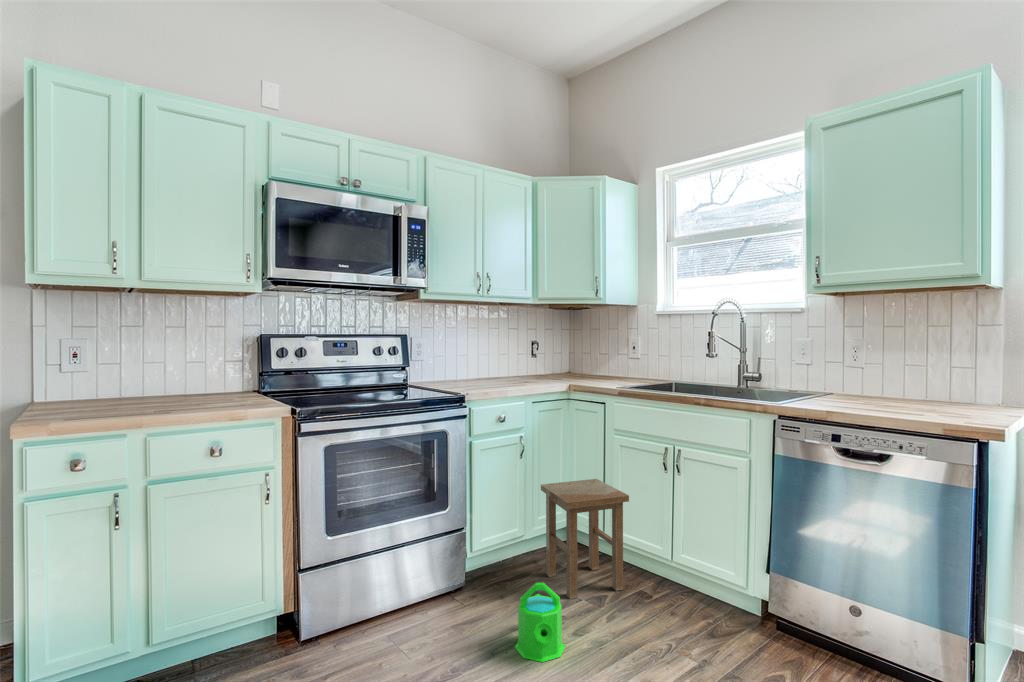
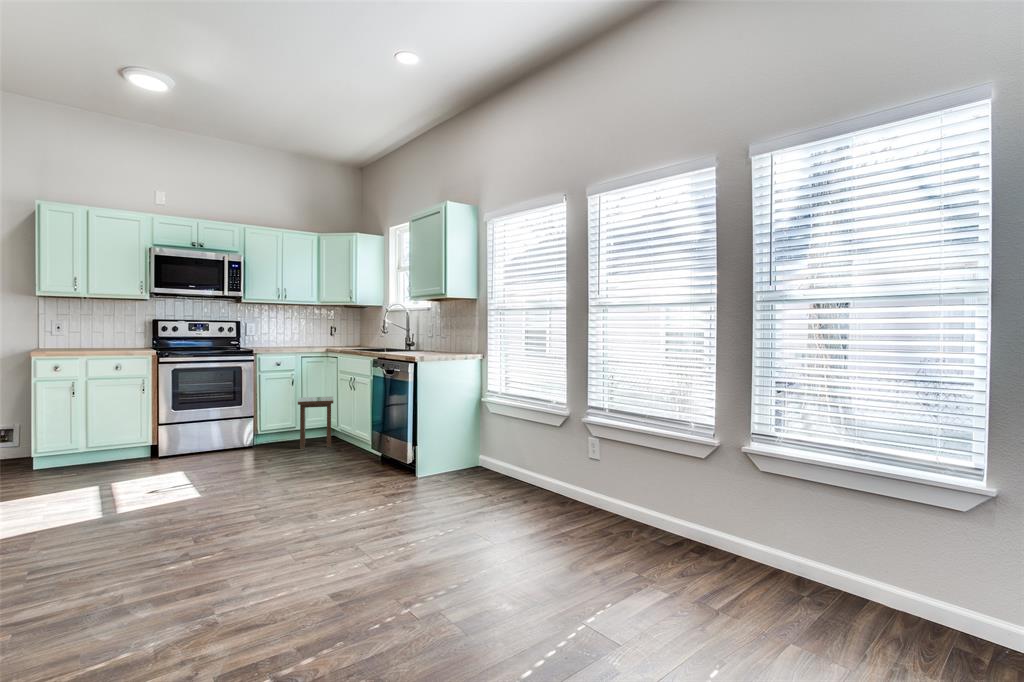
watering can: present [515,583,565,662] -> none [251,430,276,461]

